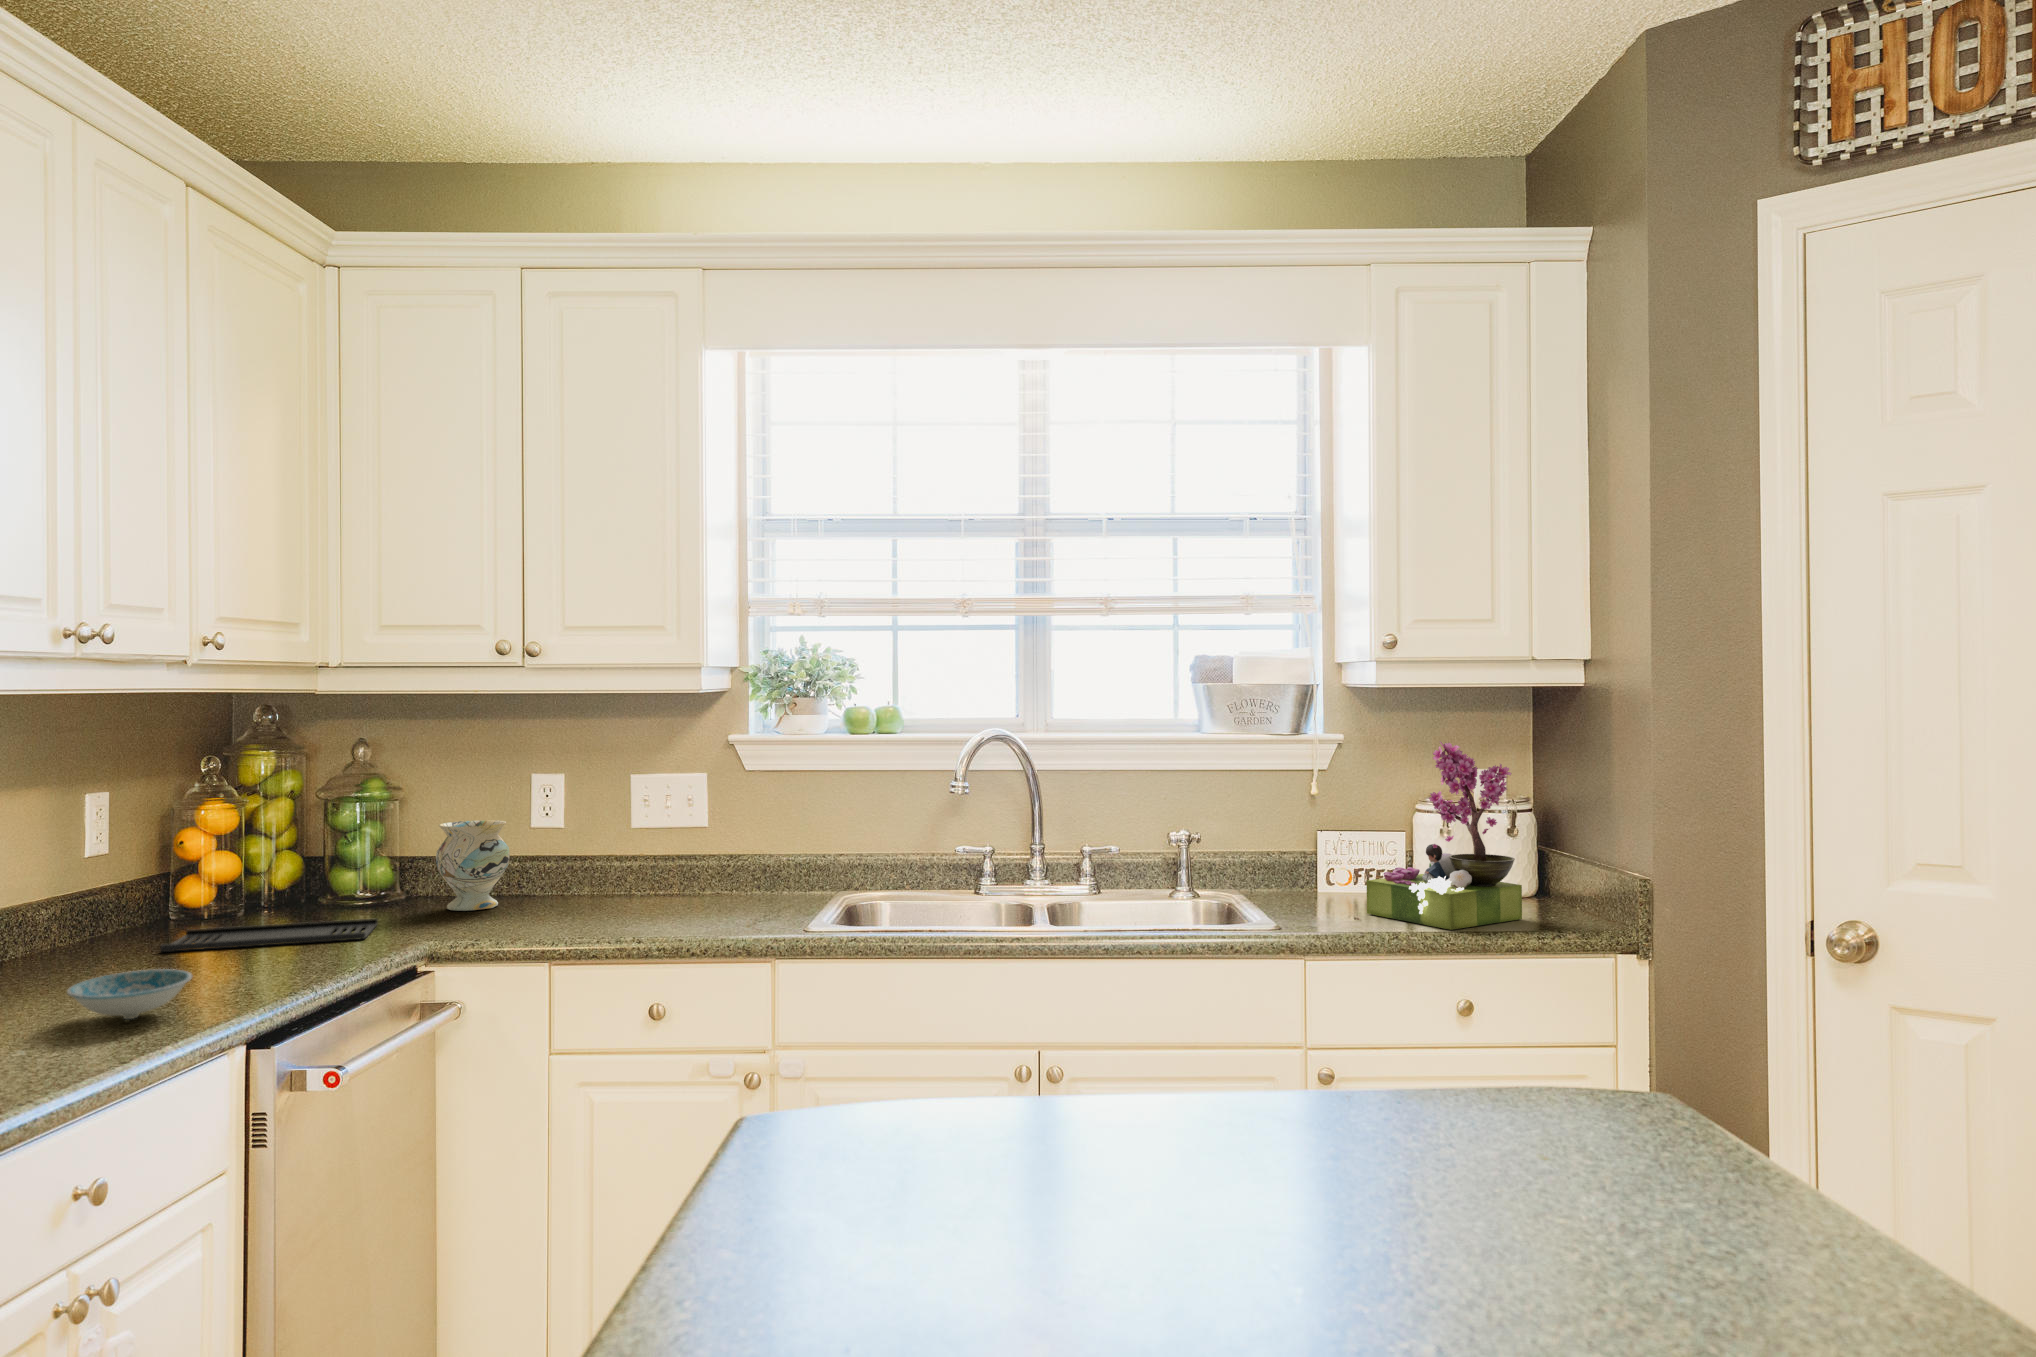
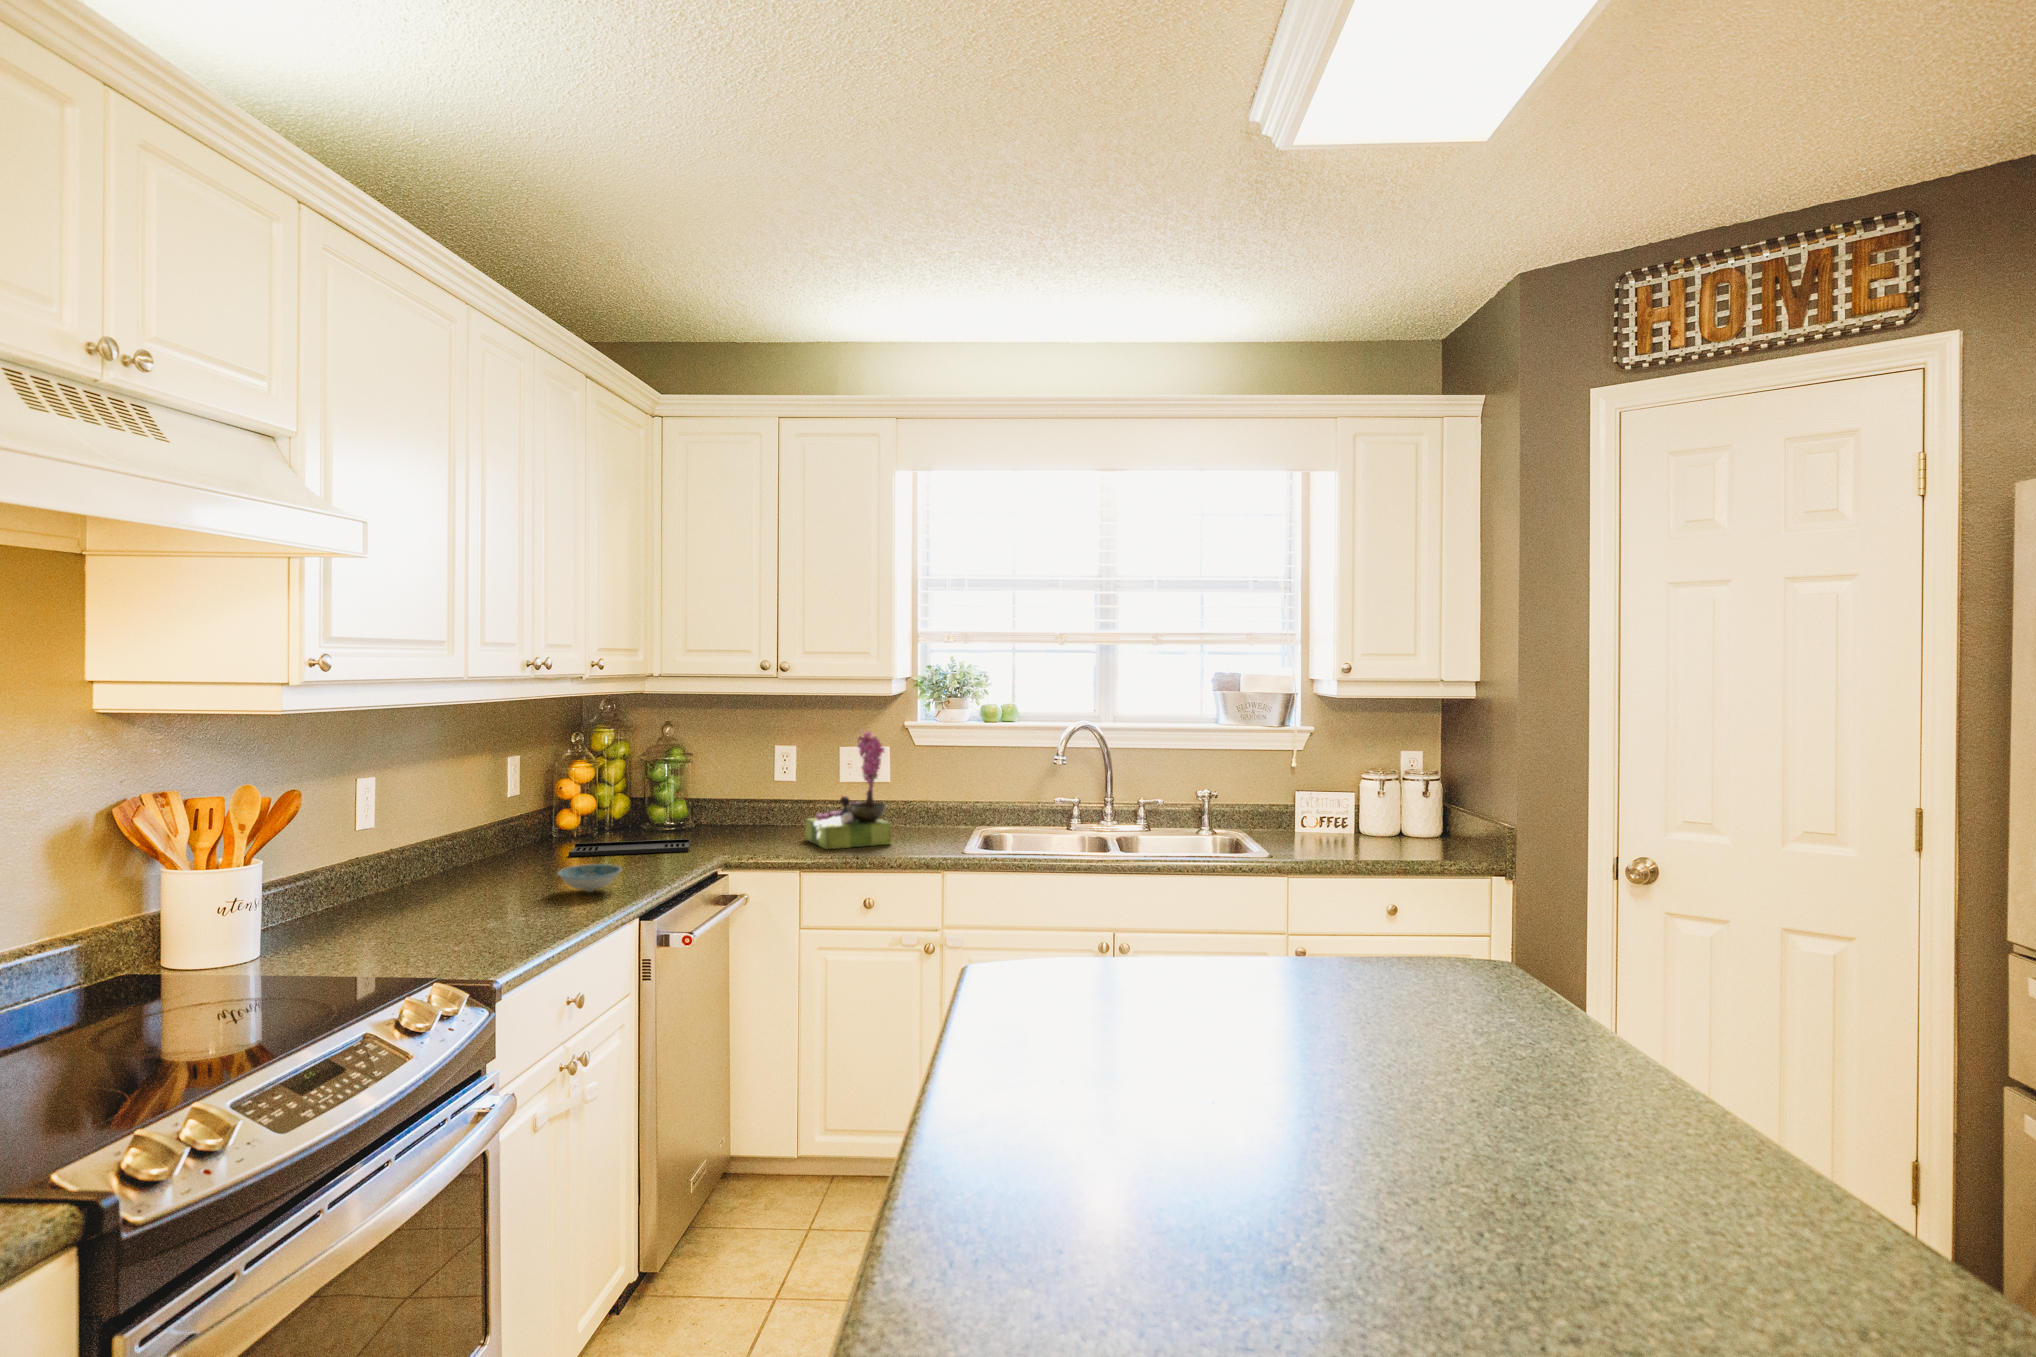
flower arrangement: present [1366,742,1522,930] -> present [805,732,891,849]
vase: present [436,820,510,911] -> none [719,777,764,835]

